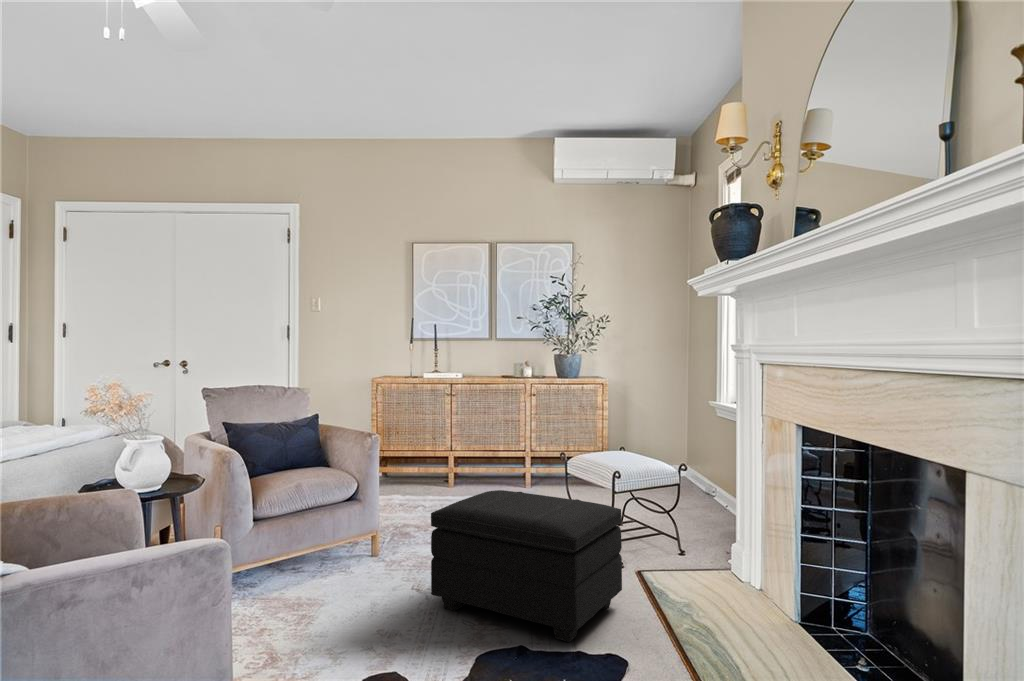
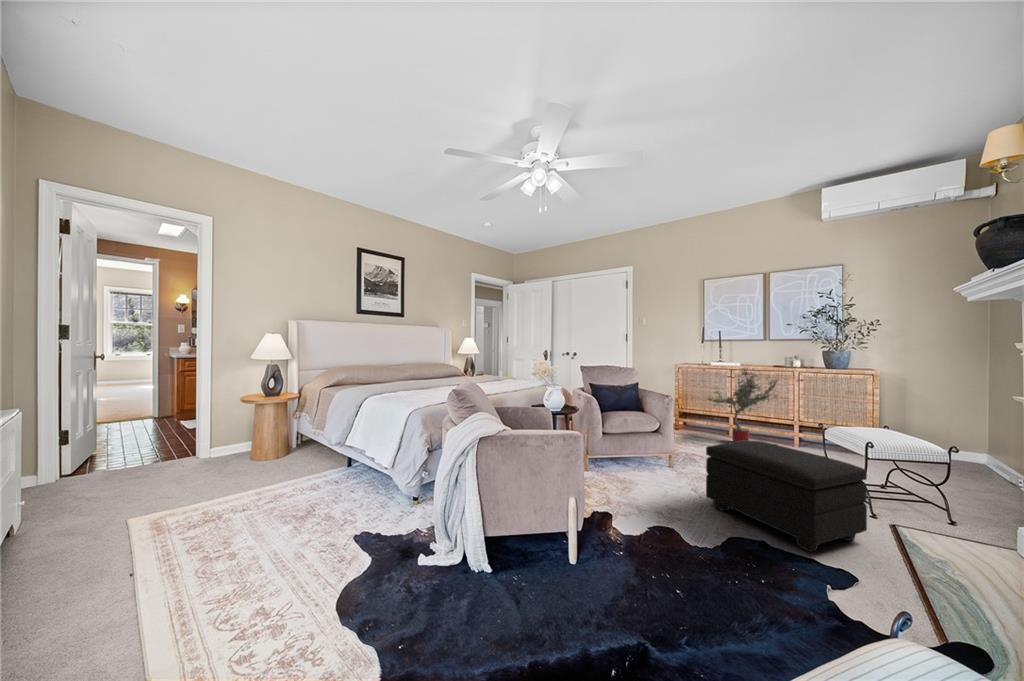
potted tree: none [418,381,510,495] -> present [708,368,777,442]

